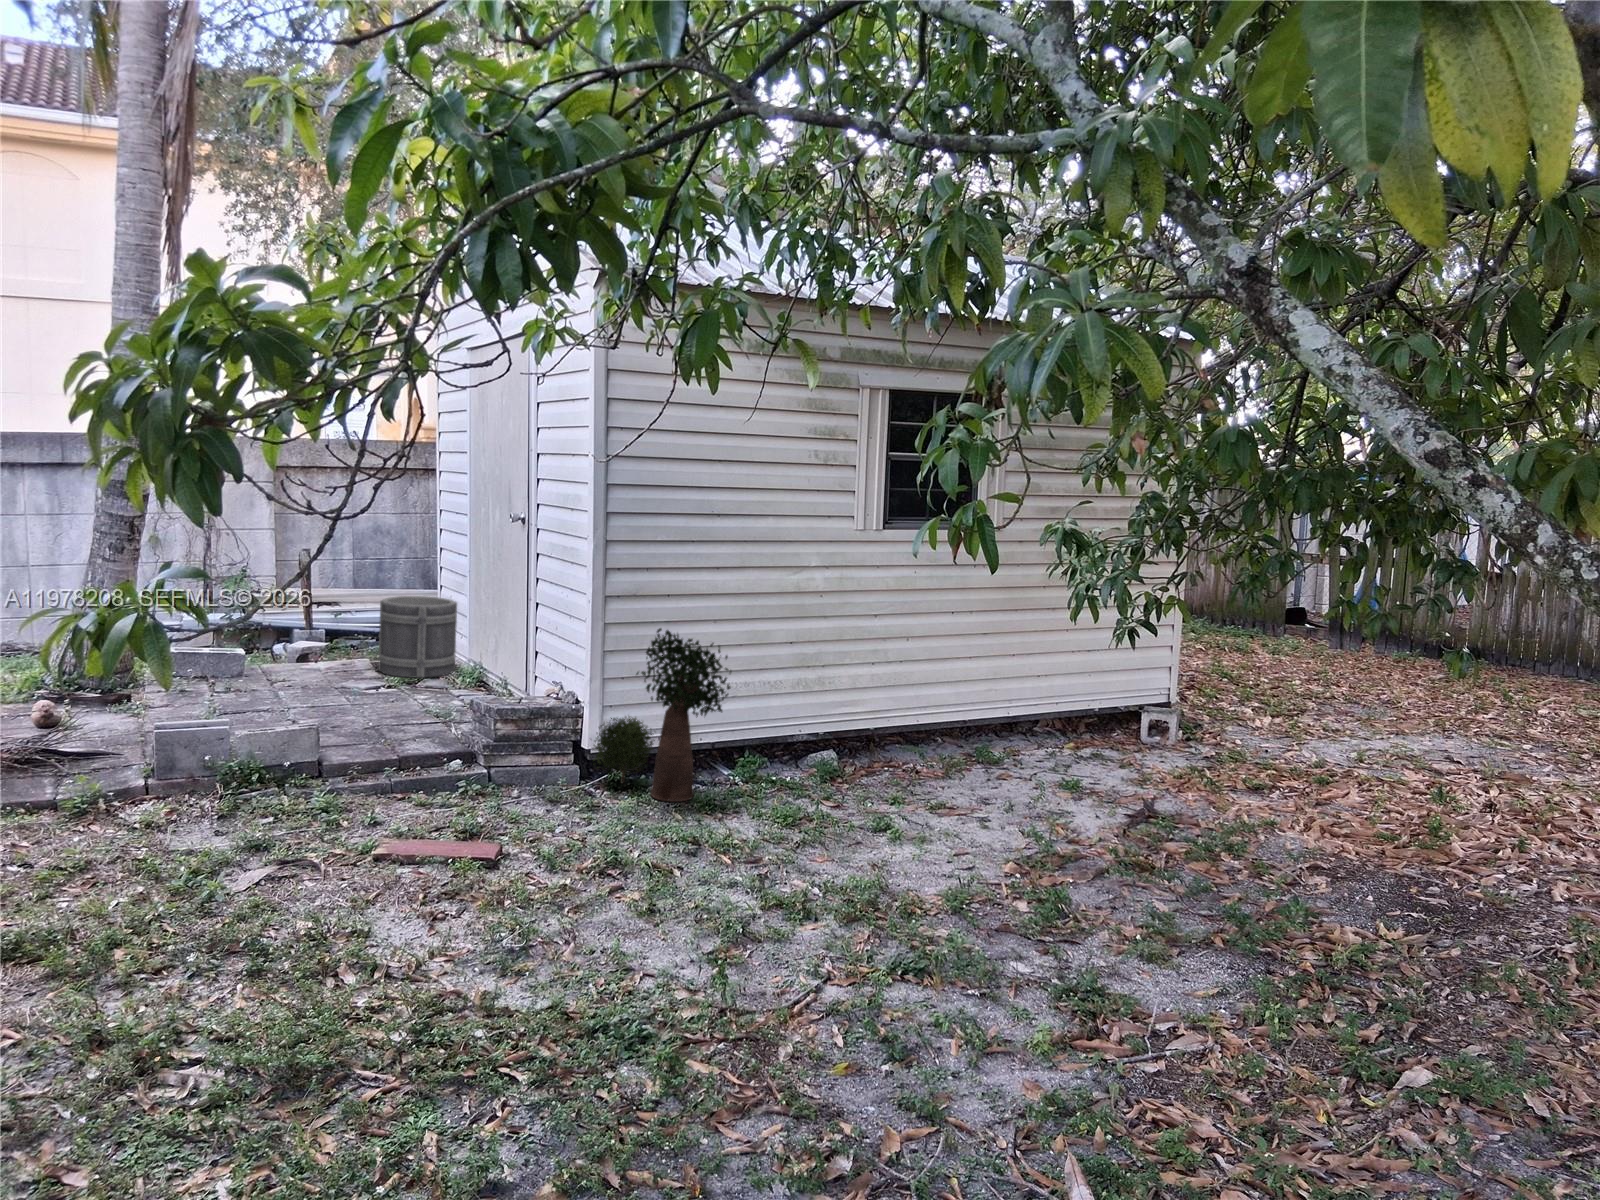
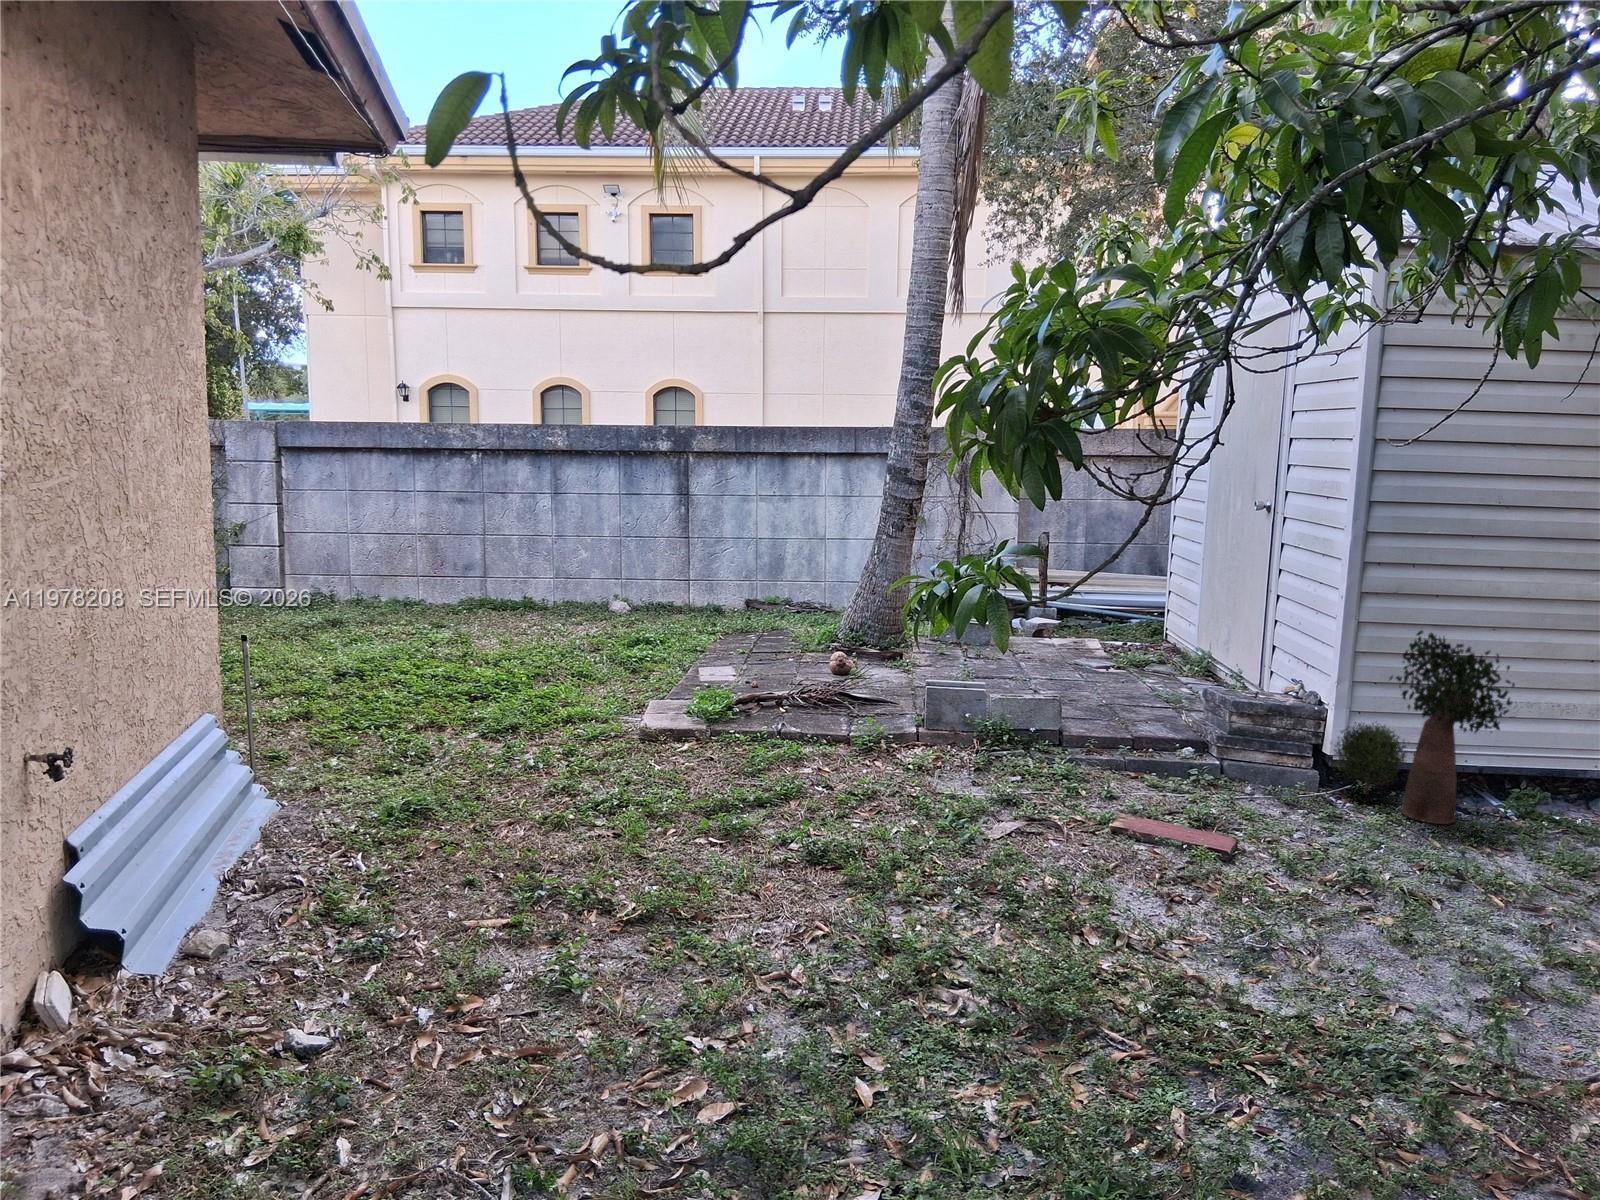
bucket: present [378,596,457,678] -> none [1106,589,1183,667]

